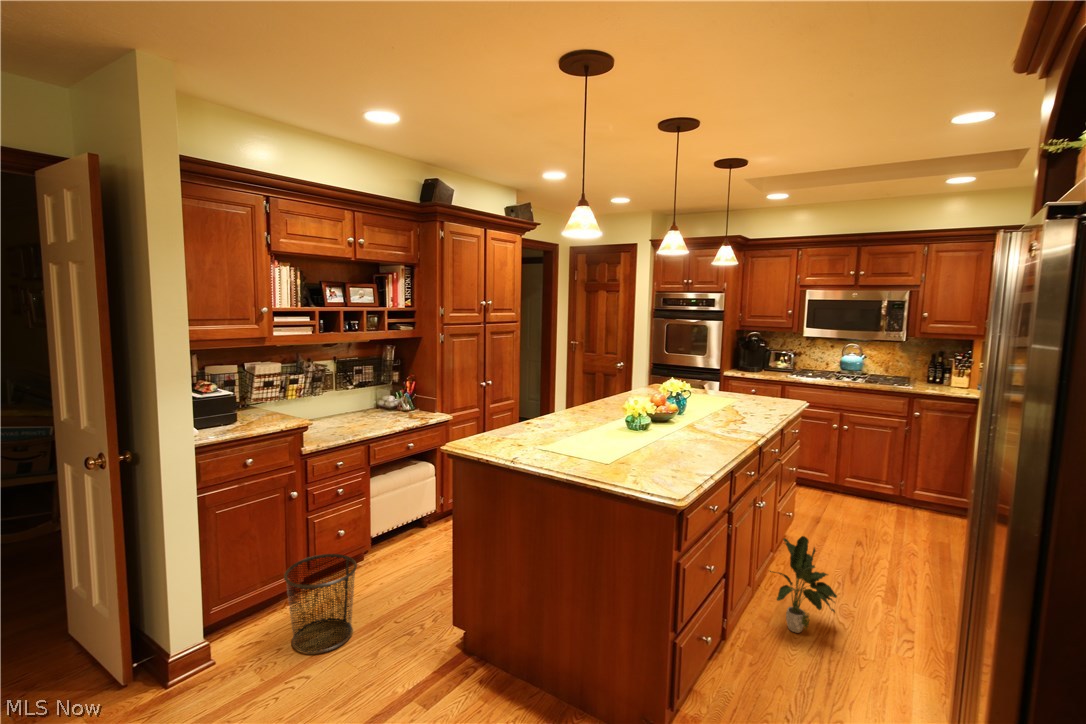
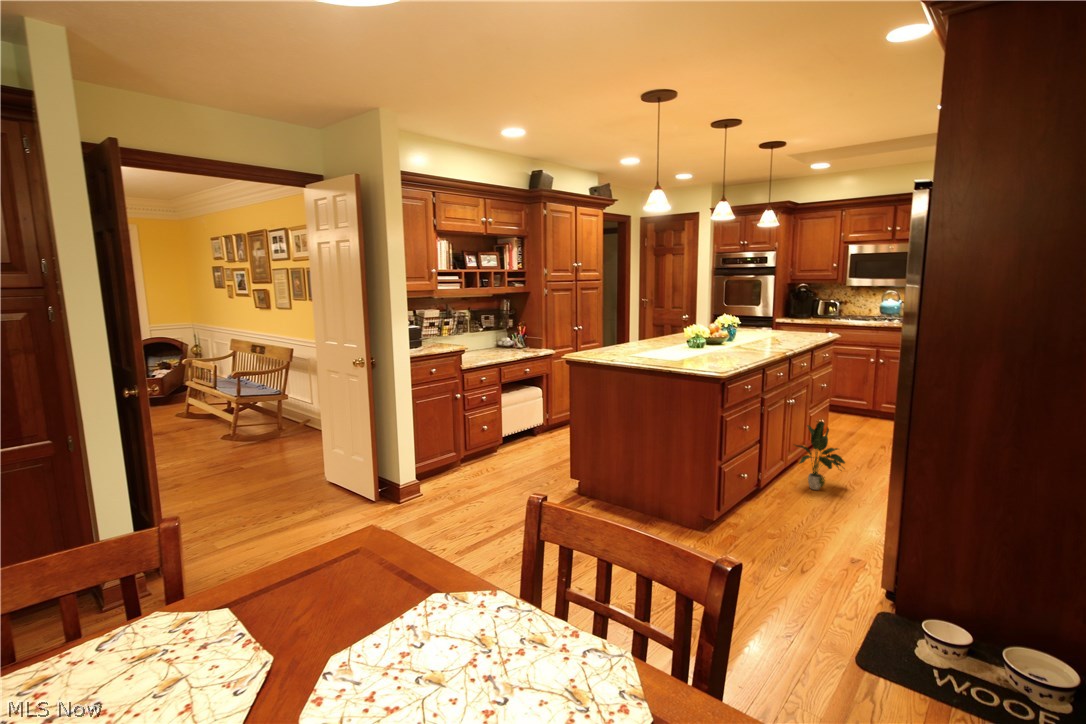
waste bin: present [284,554,357,654] -> none [460,434,505,492]

